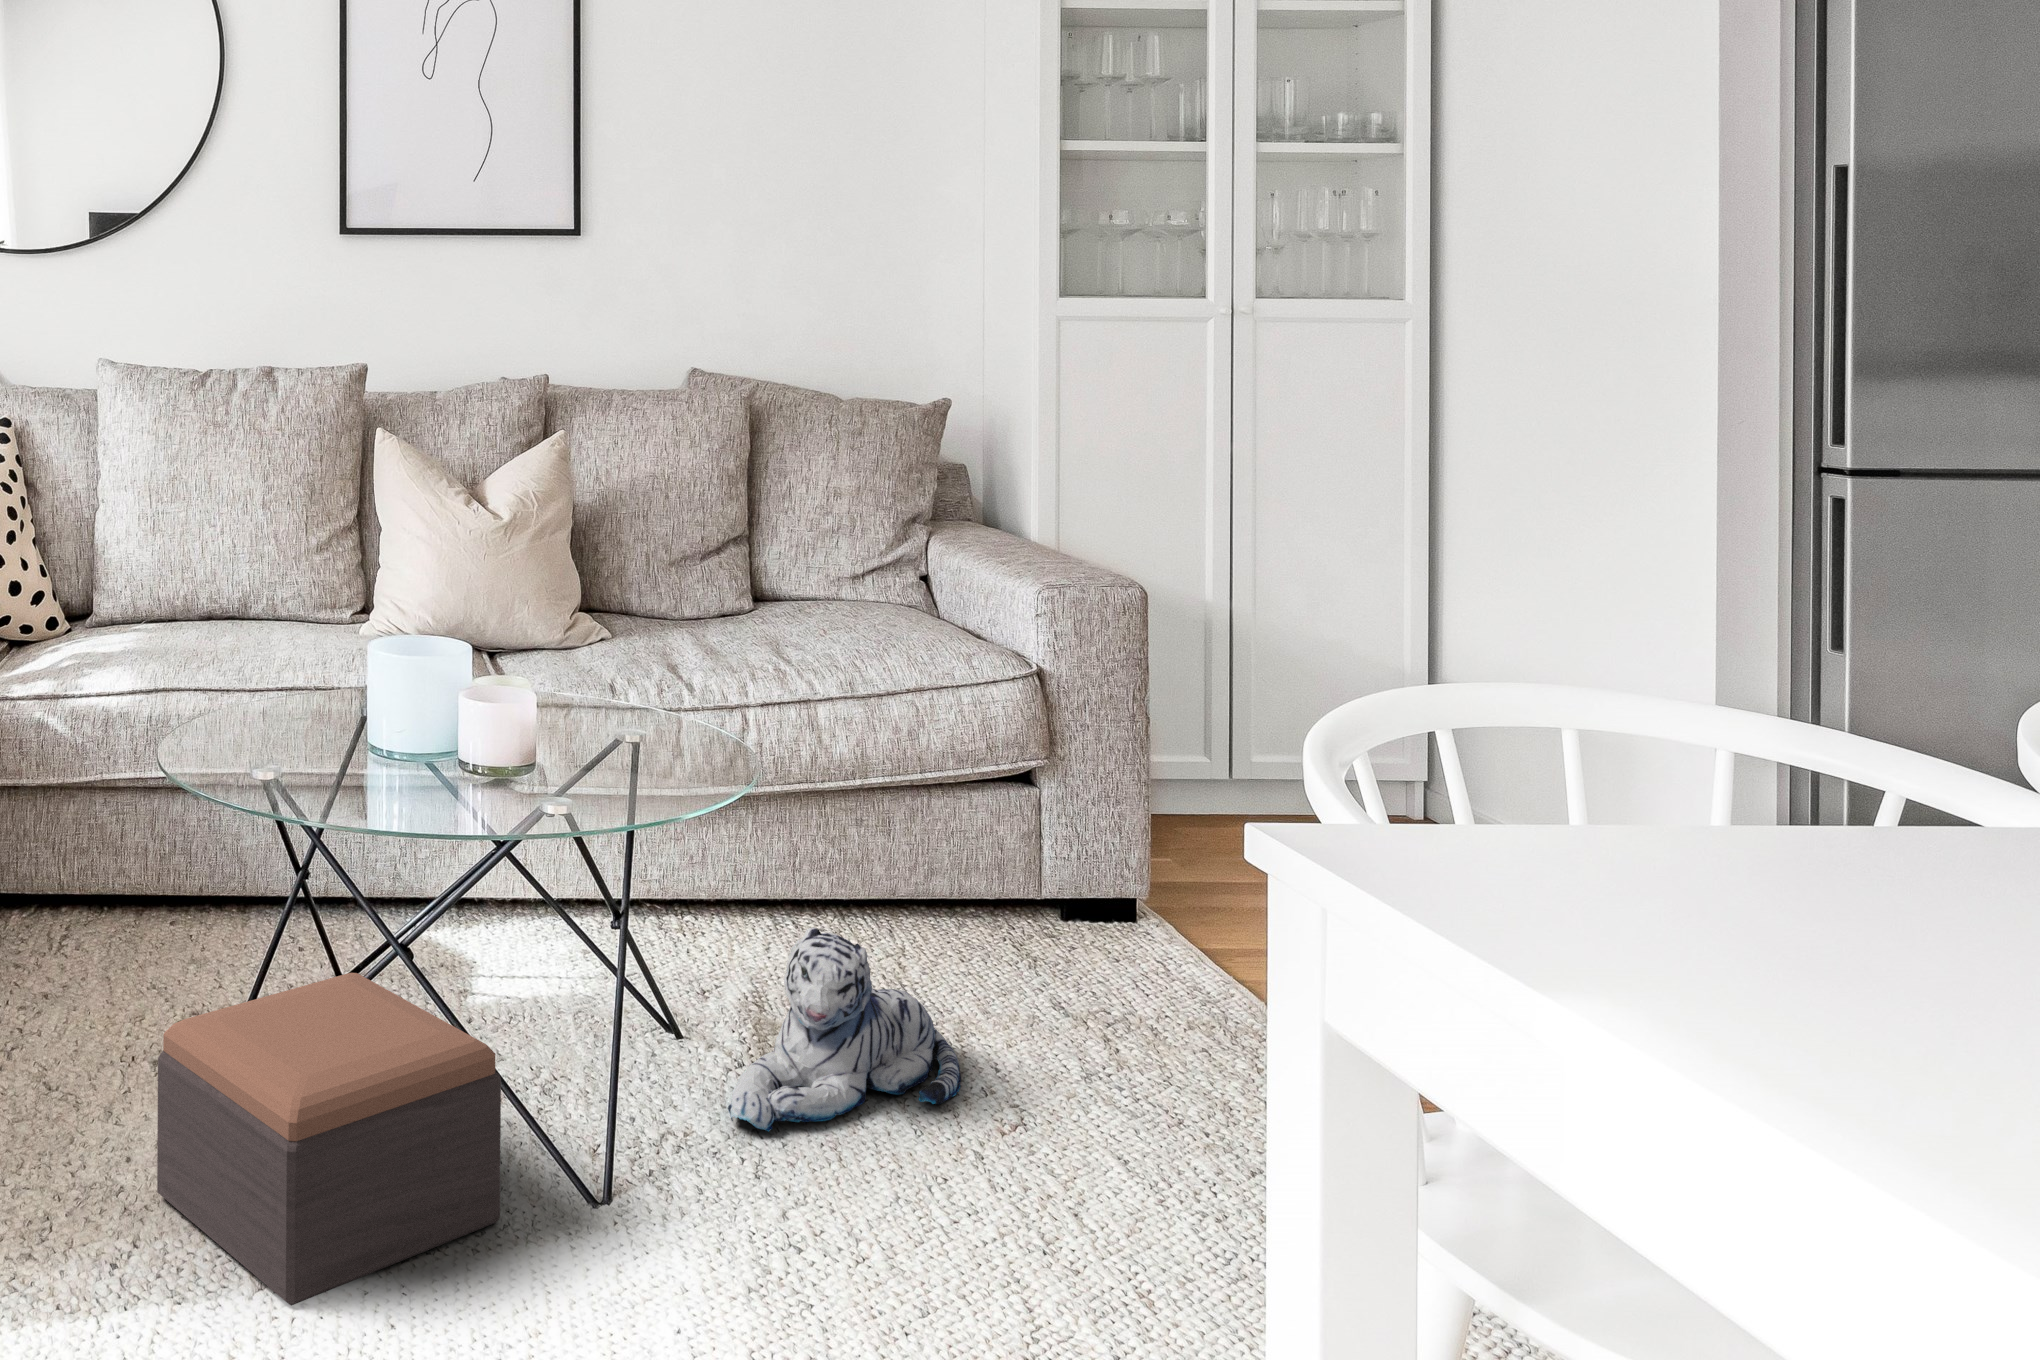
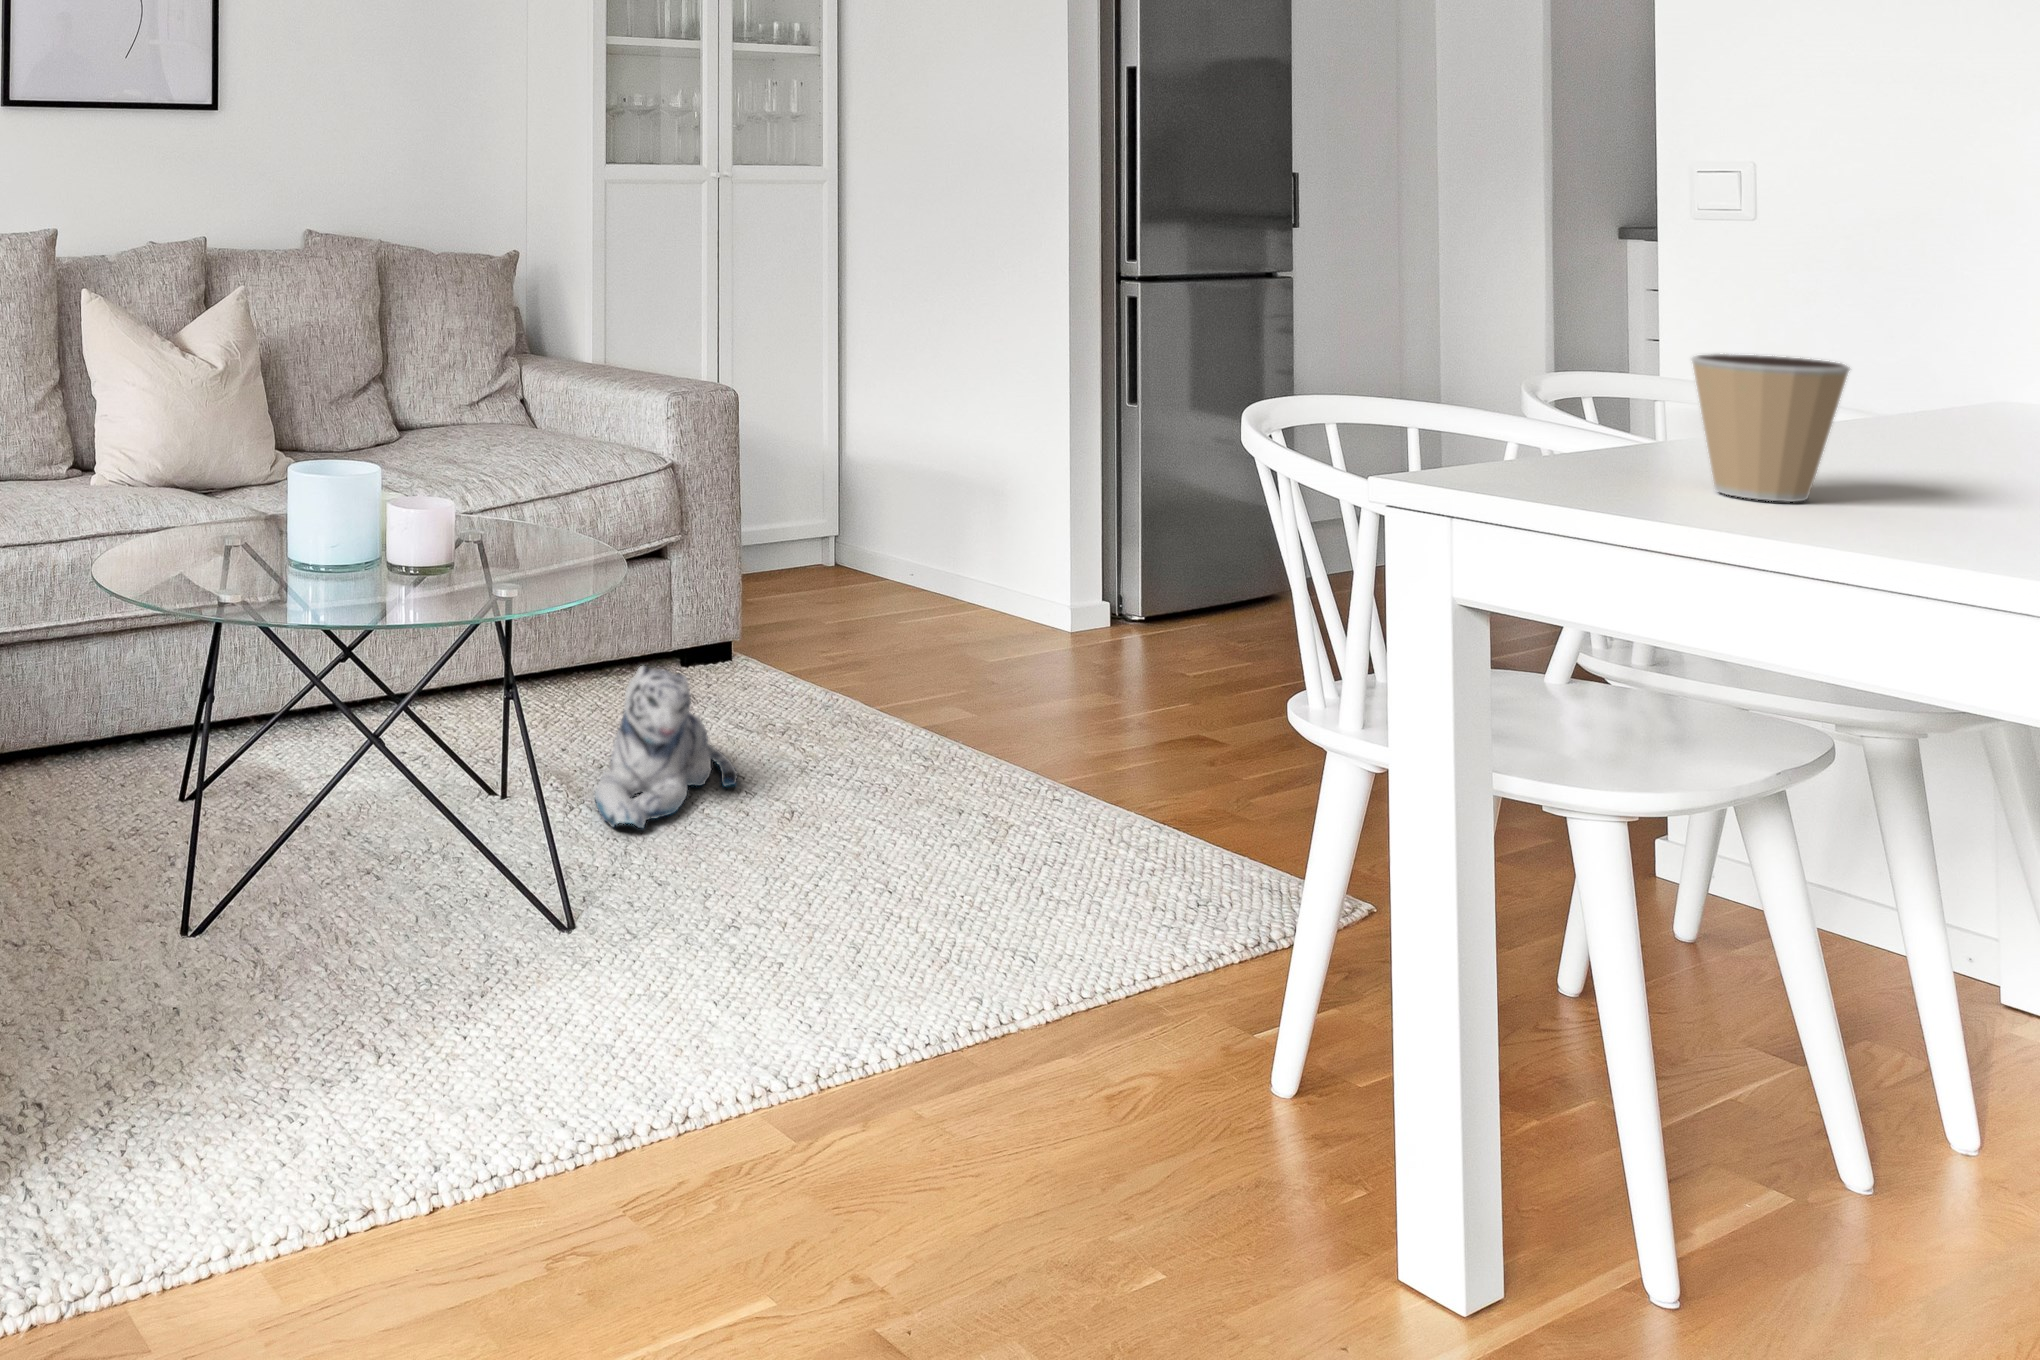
coffee cup: none [1582,686,1823,946] -> present [1692,354,1850,502]
footstool: present [157,973,501,1306] -> none [224,758,524,1039]

